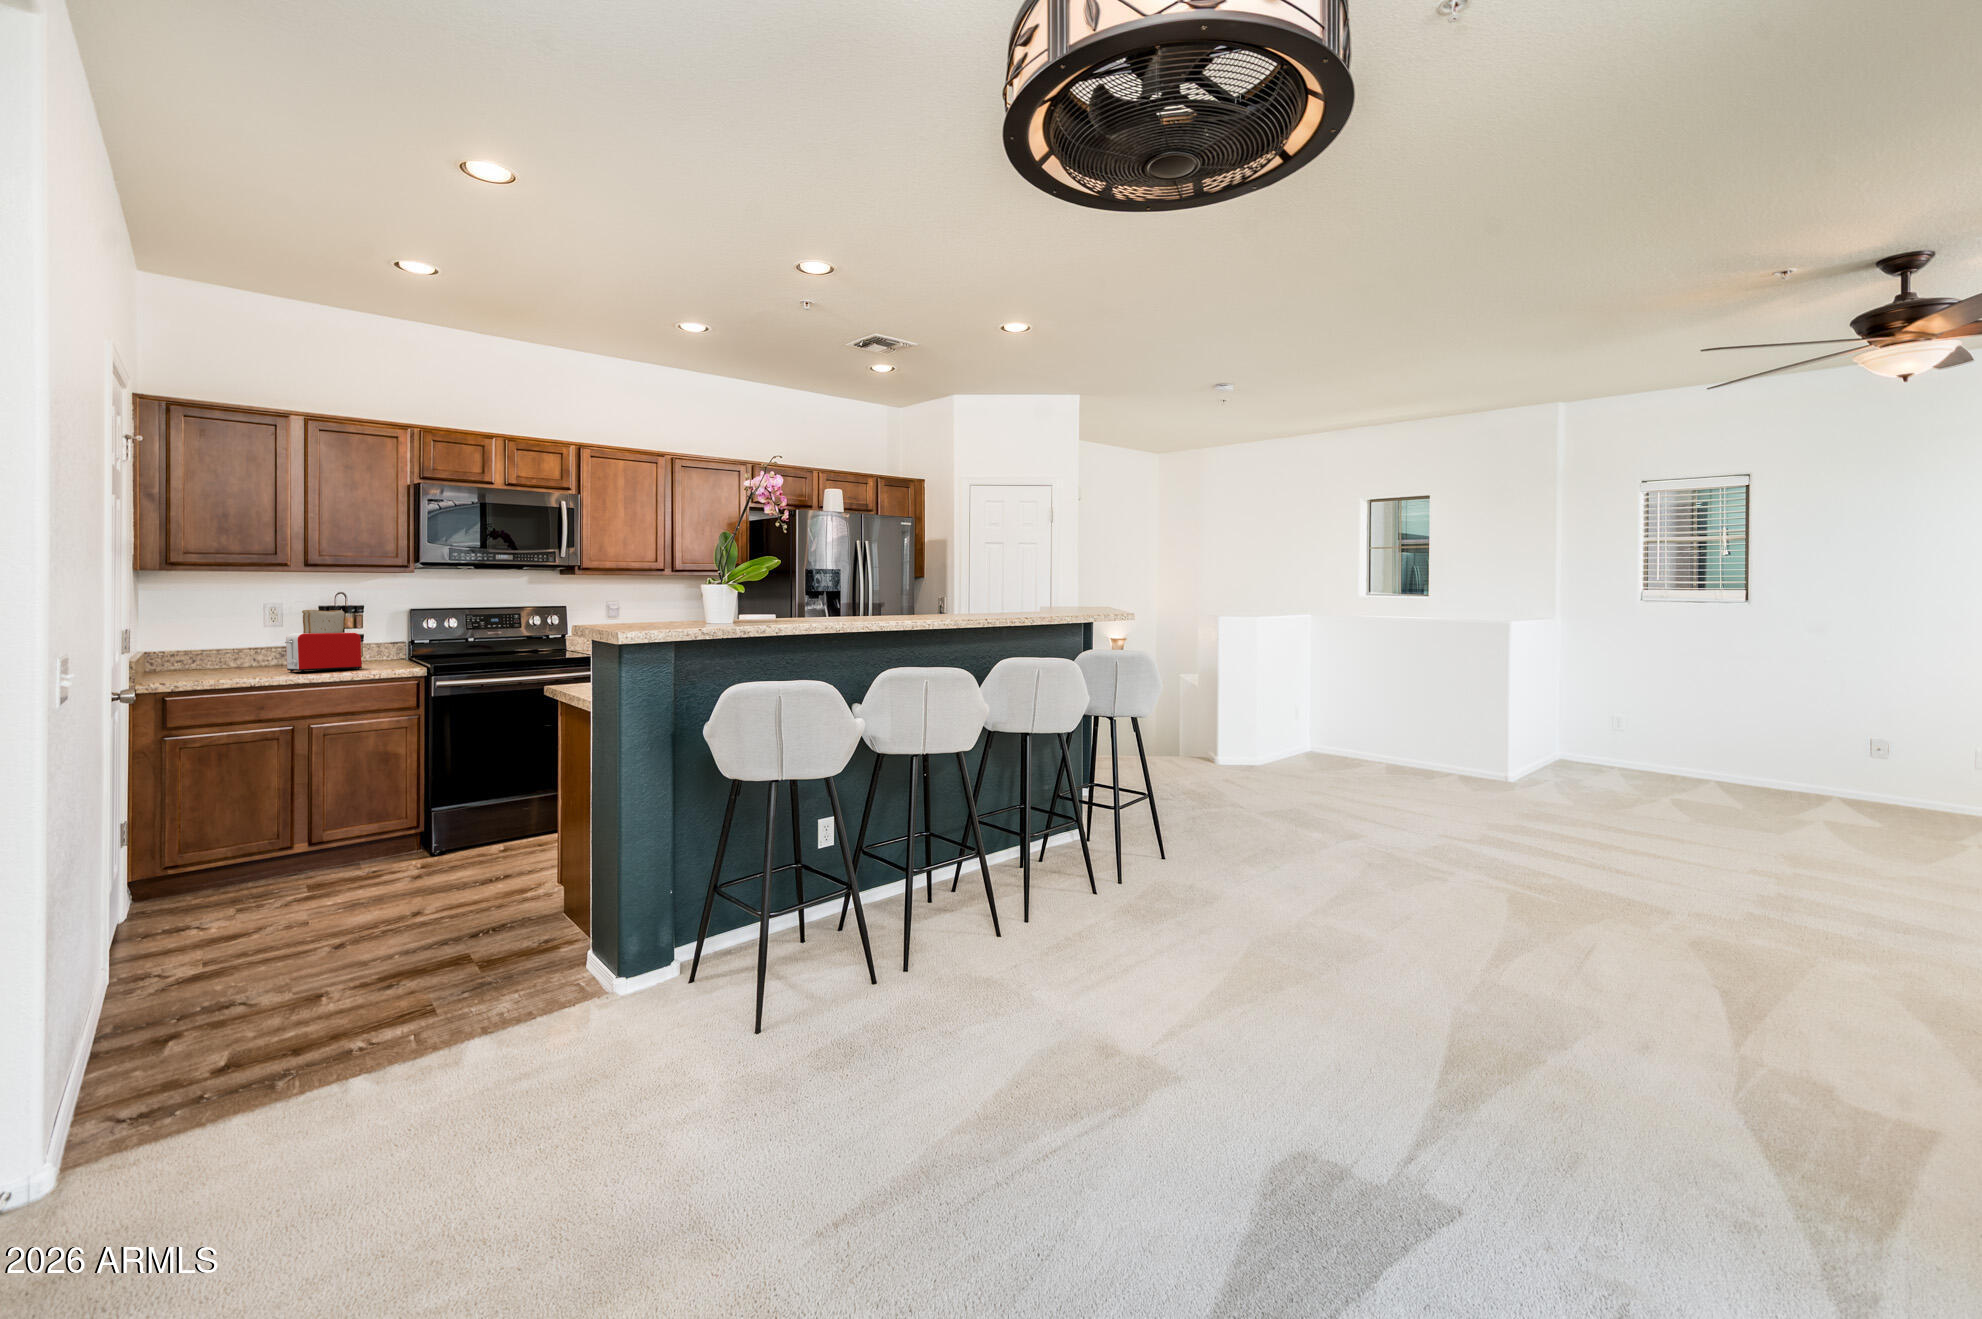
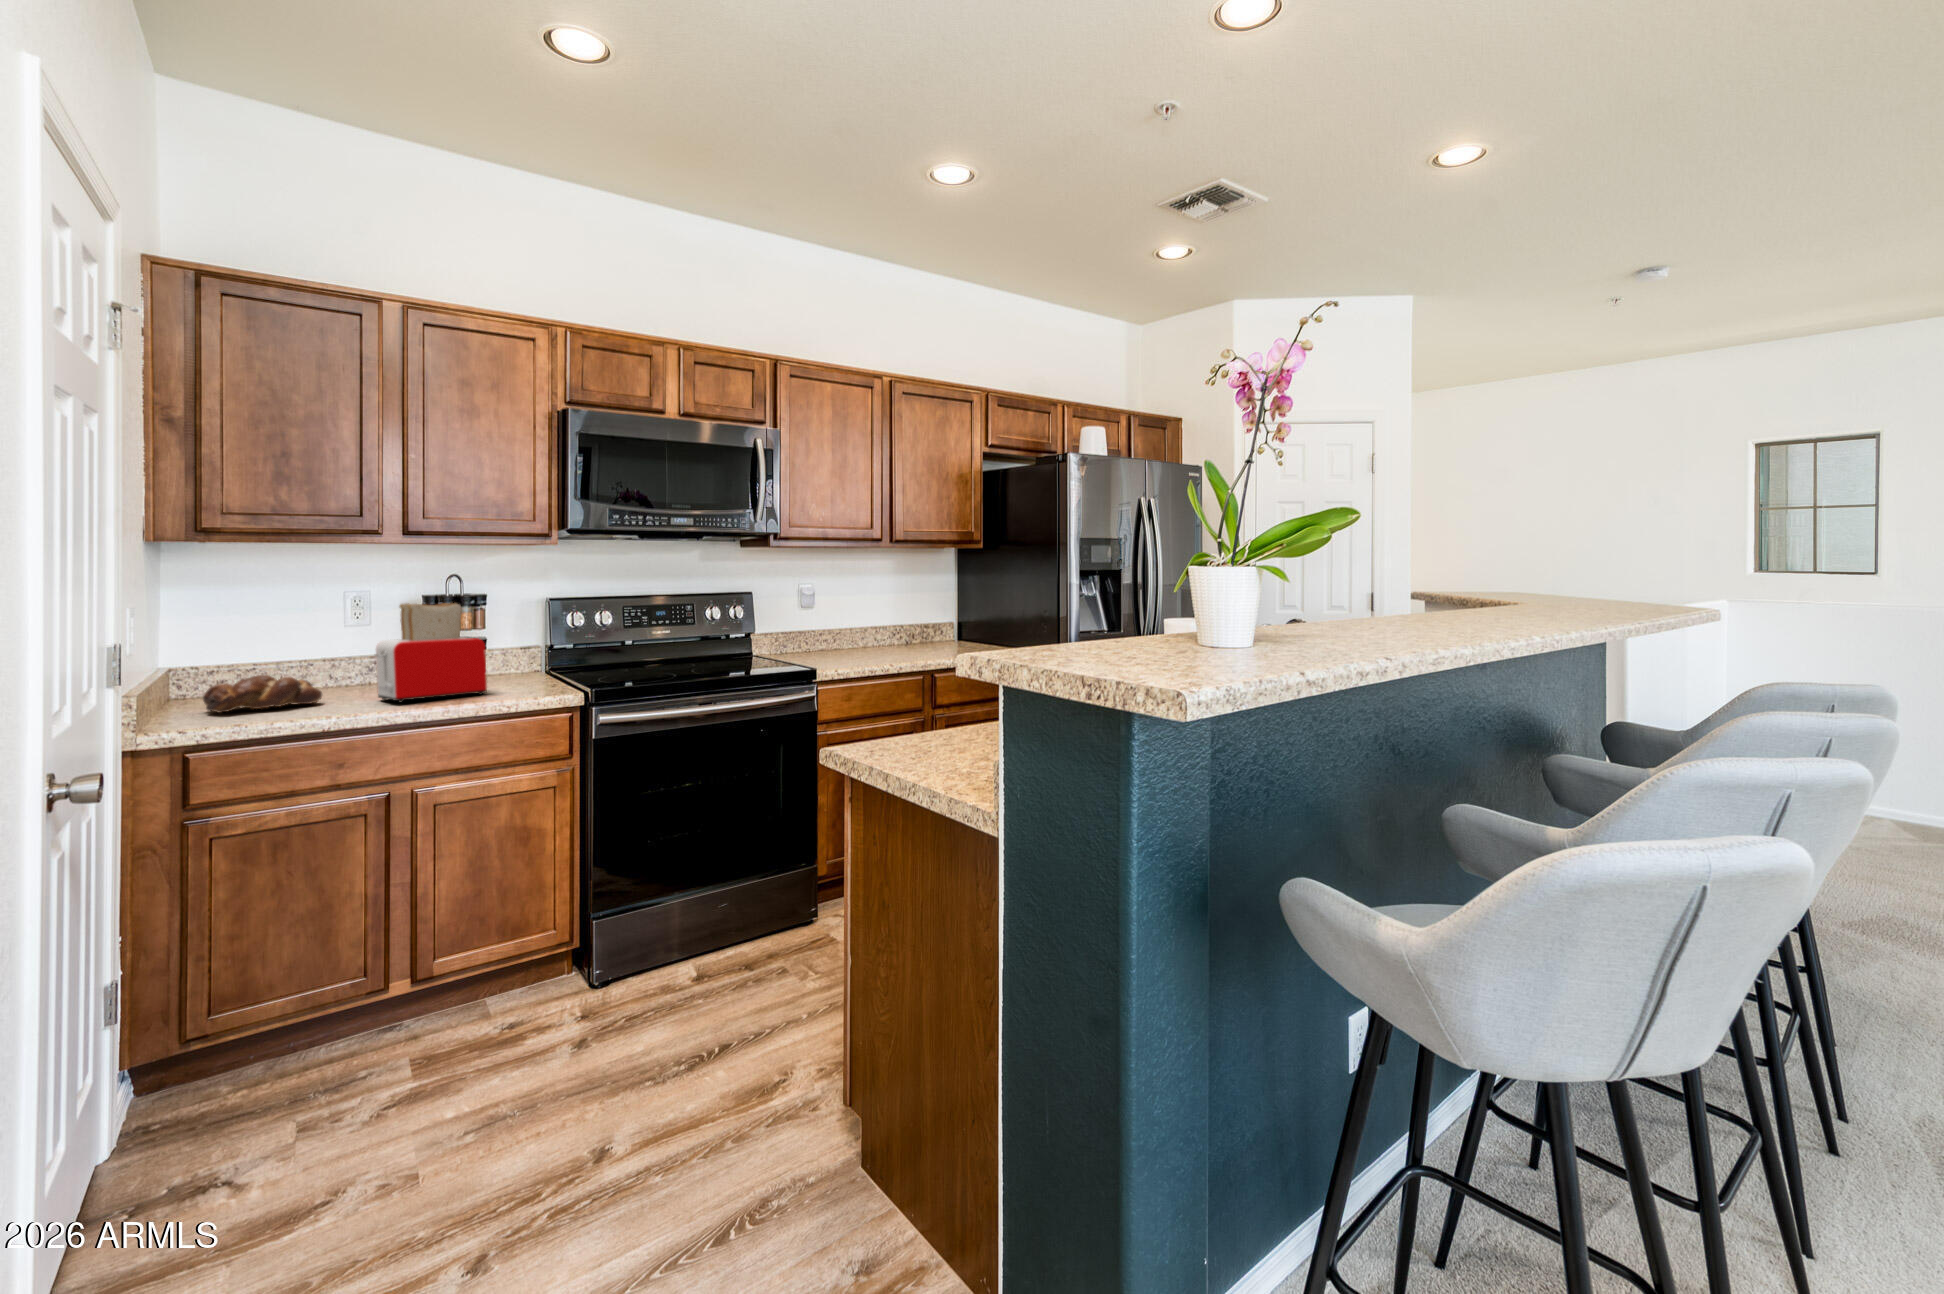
bread loaf: none [172,654,250,677] -> present [203,675,322,713]

